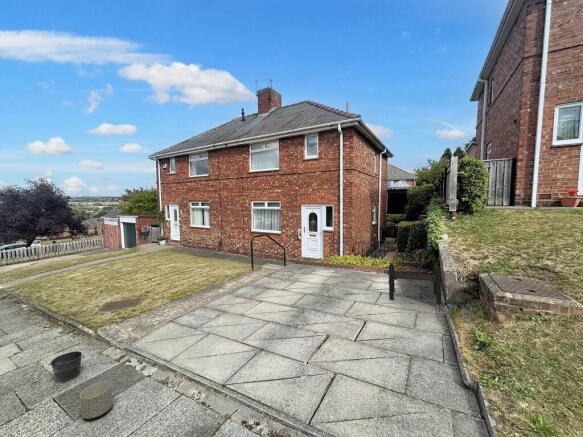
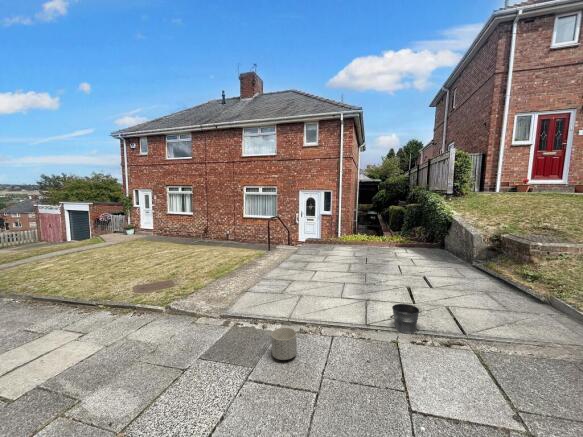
bench: present [389,263,441,304] -> none [421,233,471,264]
bucket: present [49,351,84,383] -> present [390,304,419,333]

